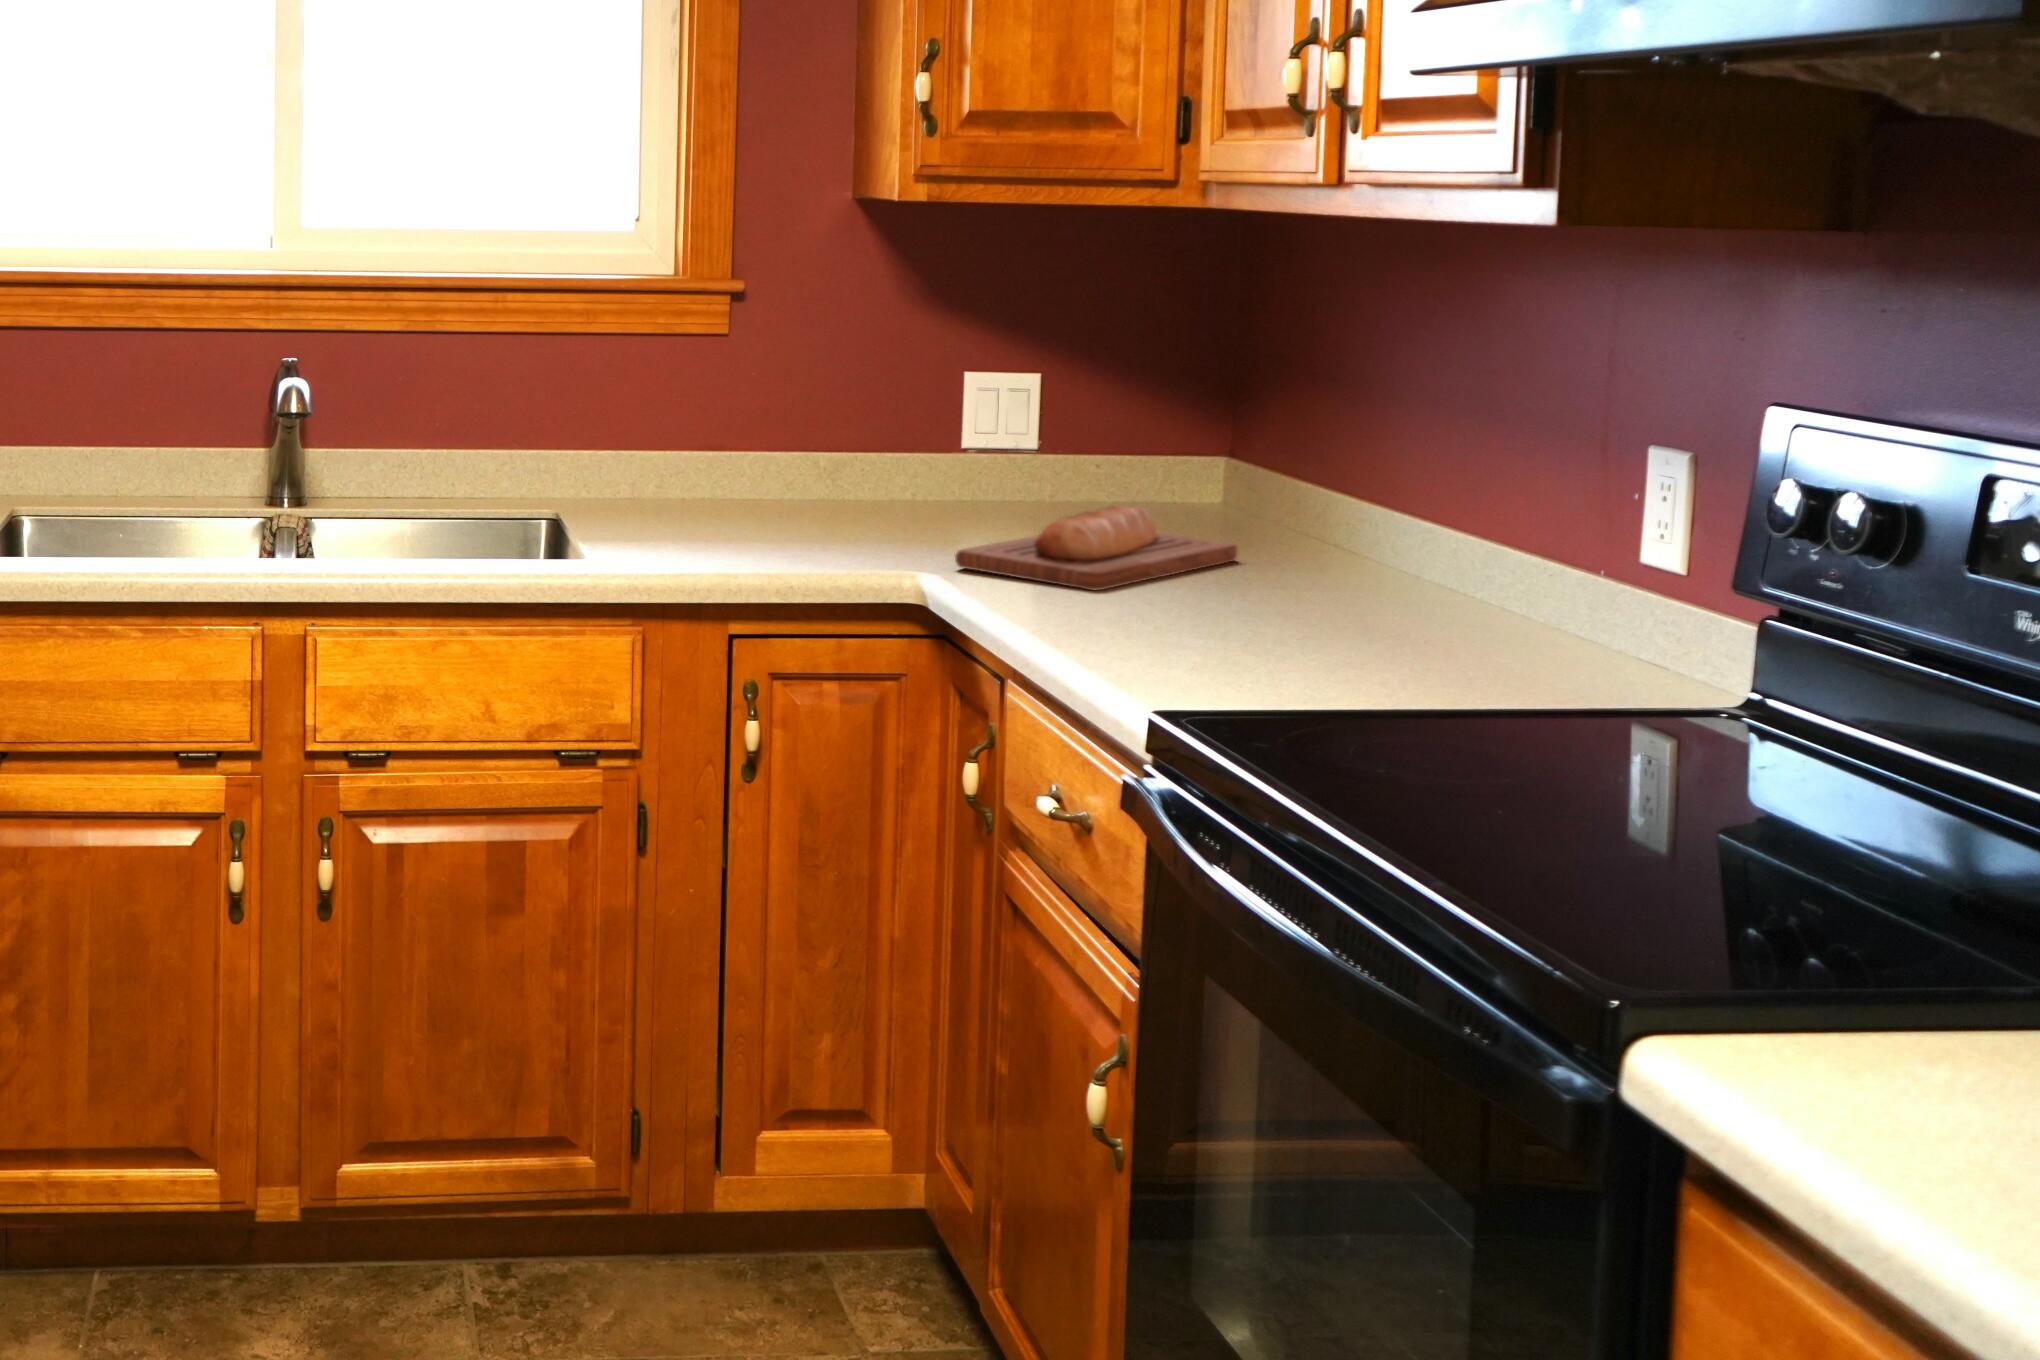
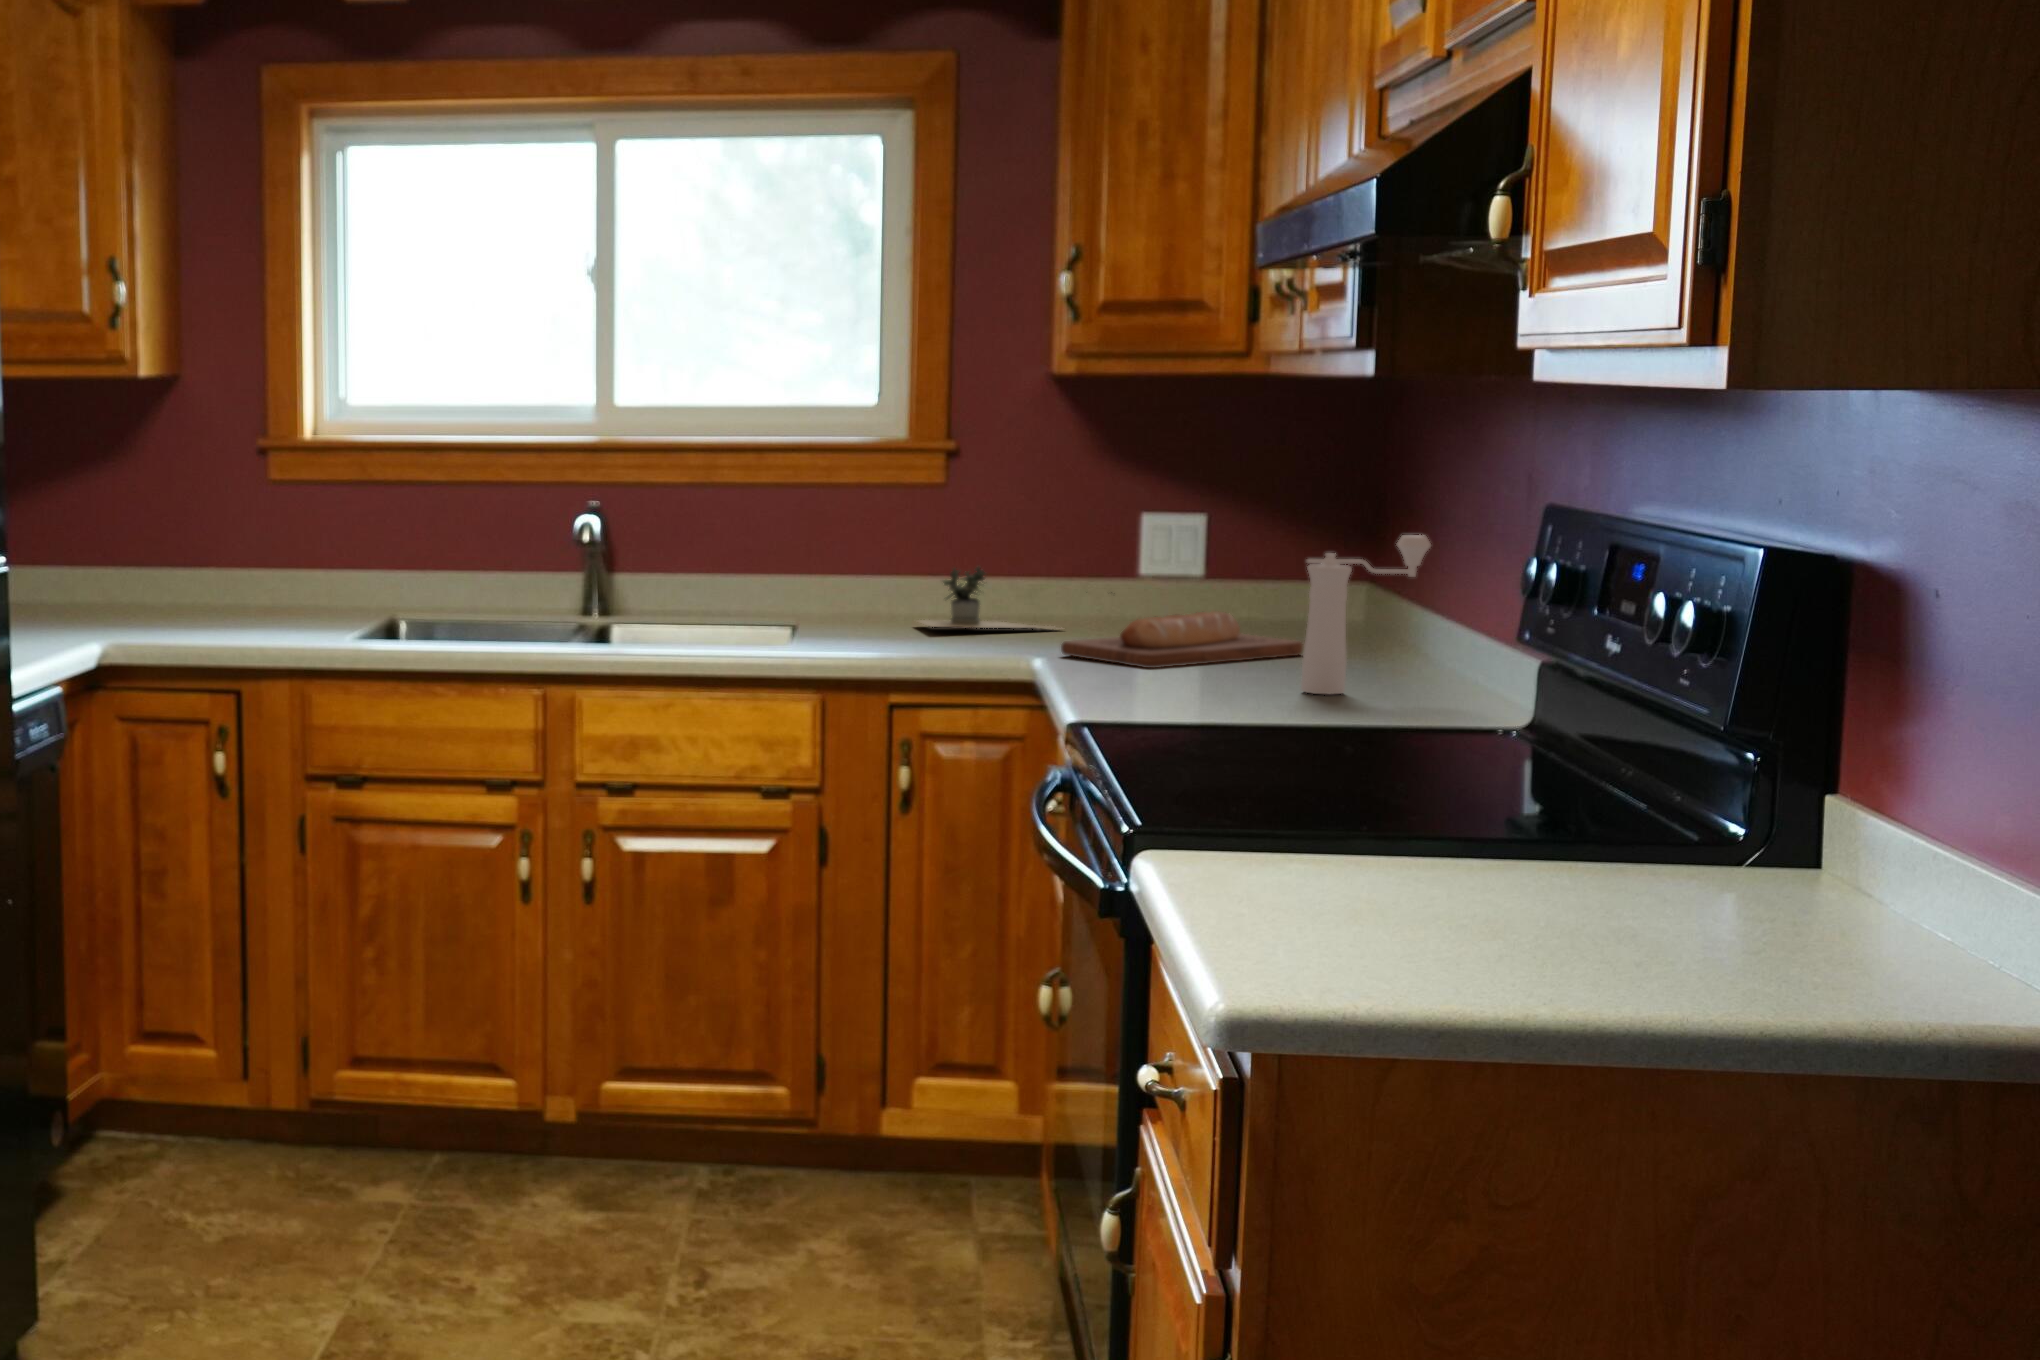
pepper mill: none [1356,424,1518,641] -> present [1301,535,1431,694]
potted plant: none [704,439,952,521] -> present [920,567,1058,629]

